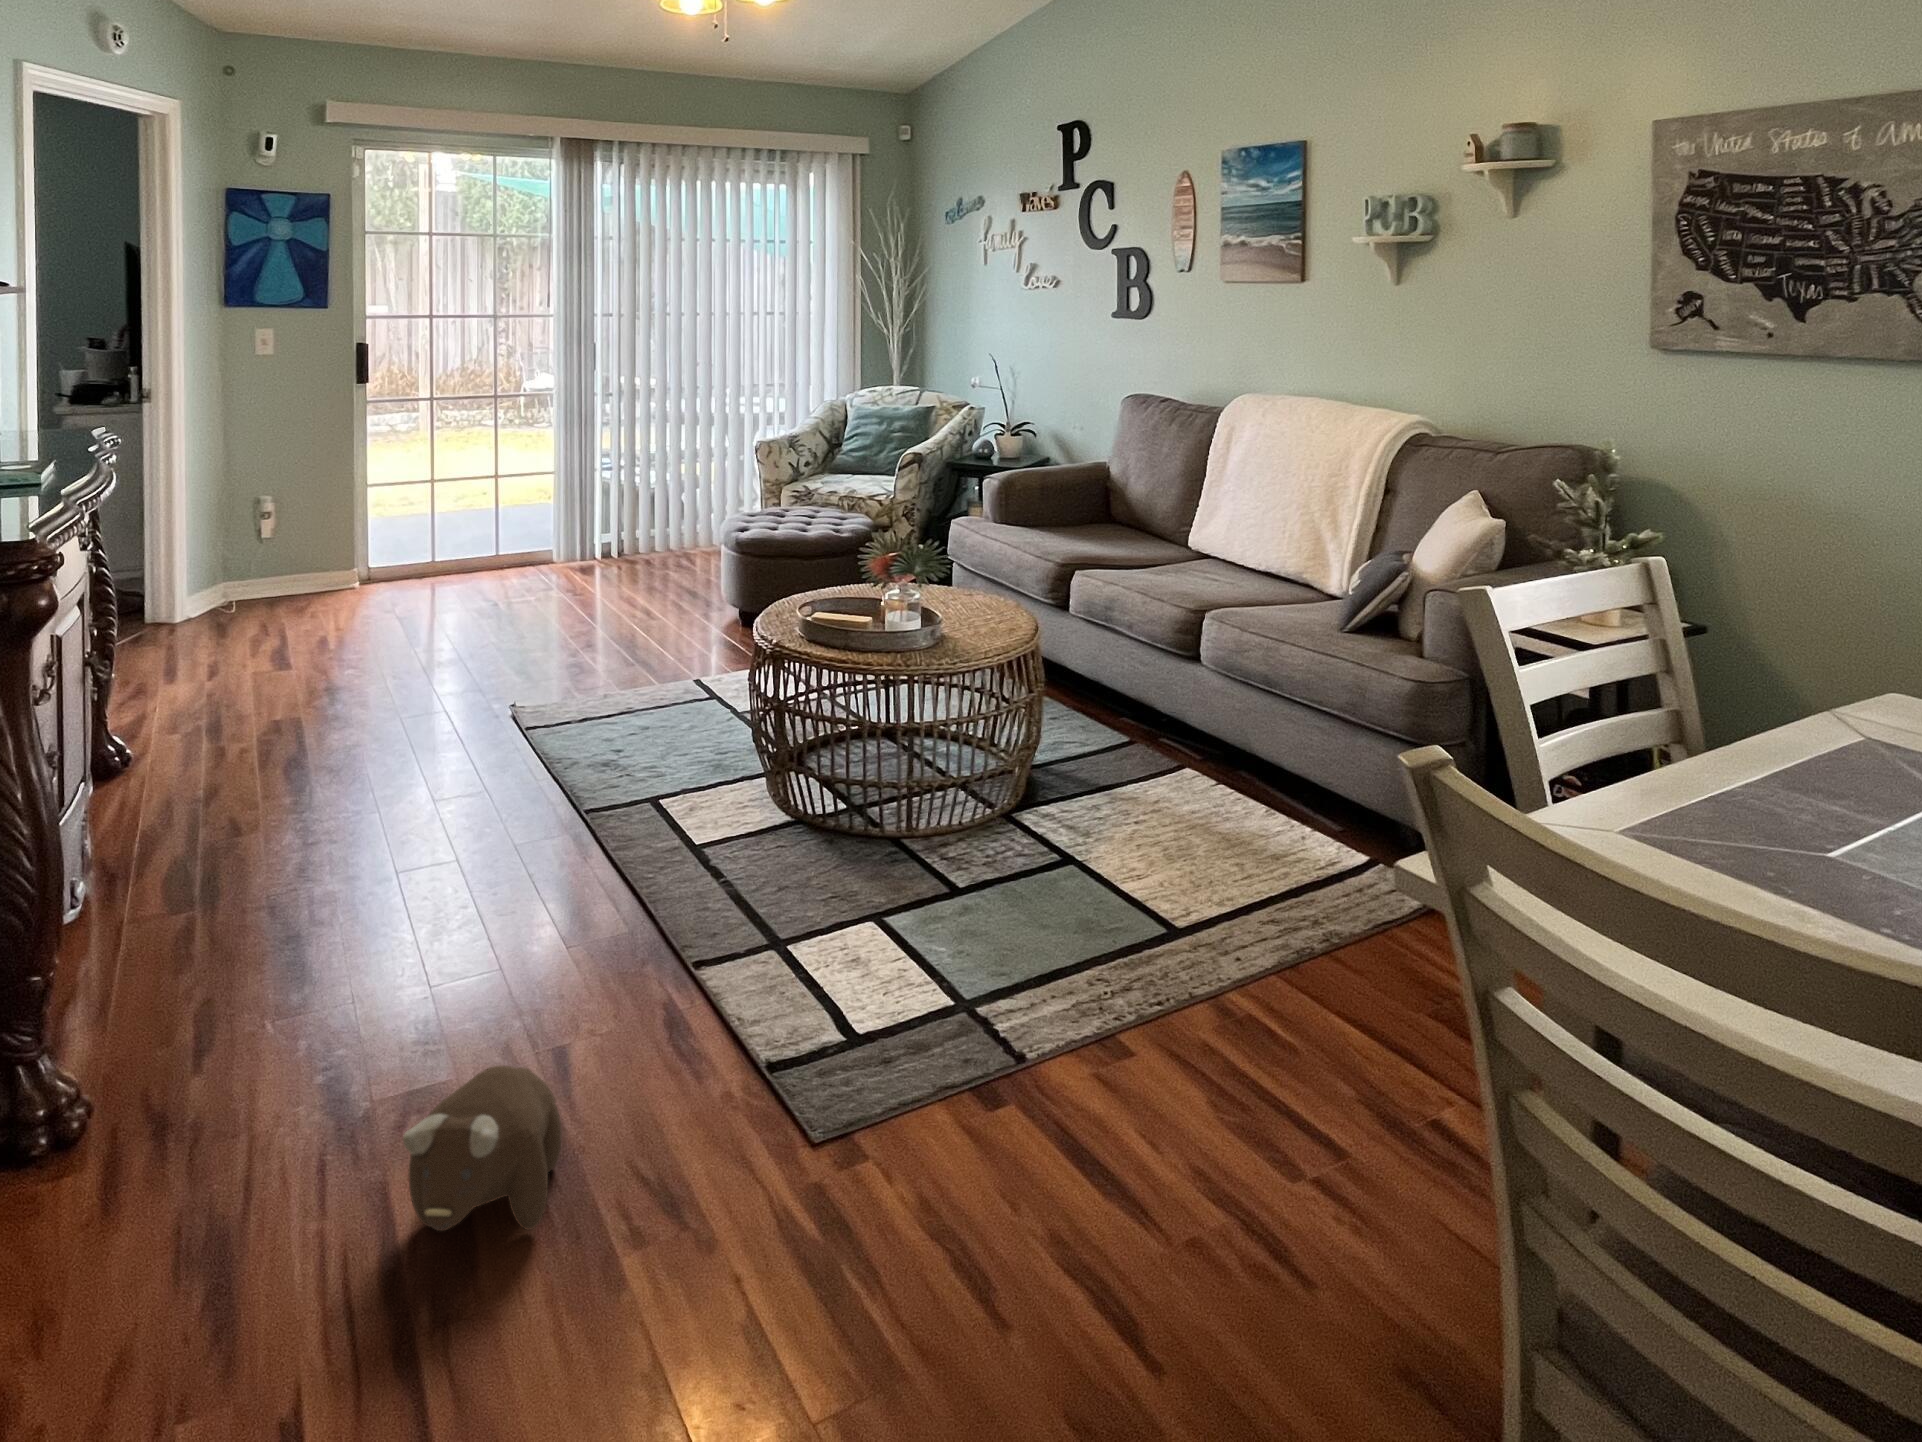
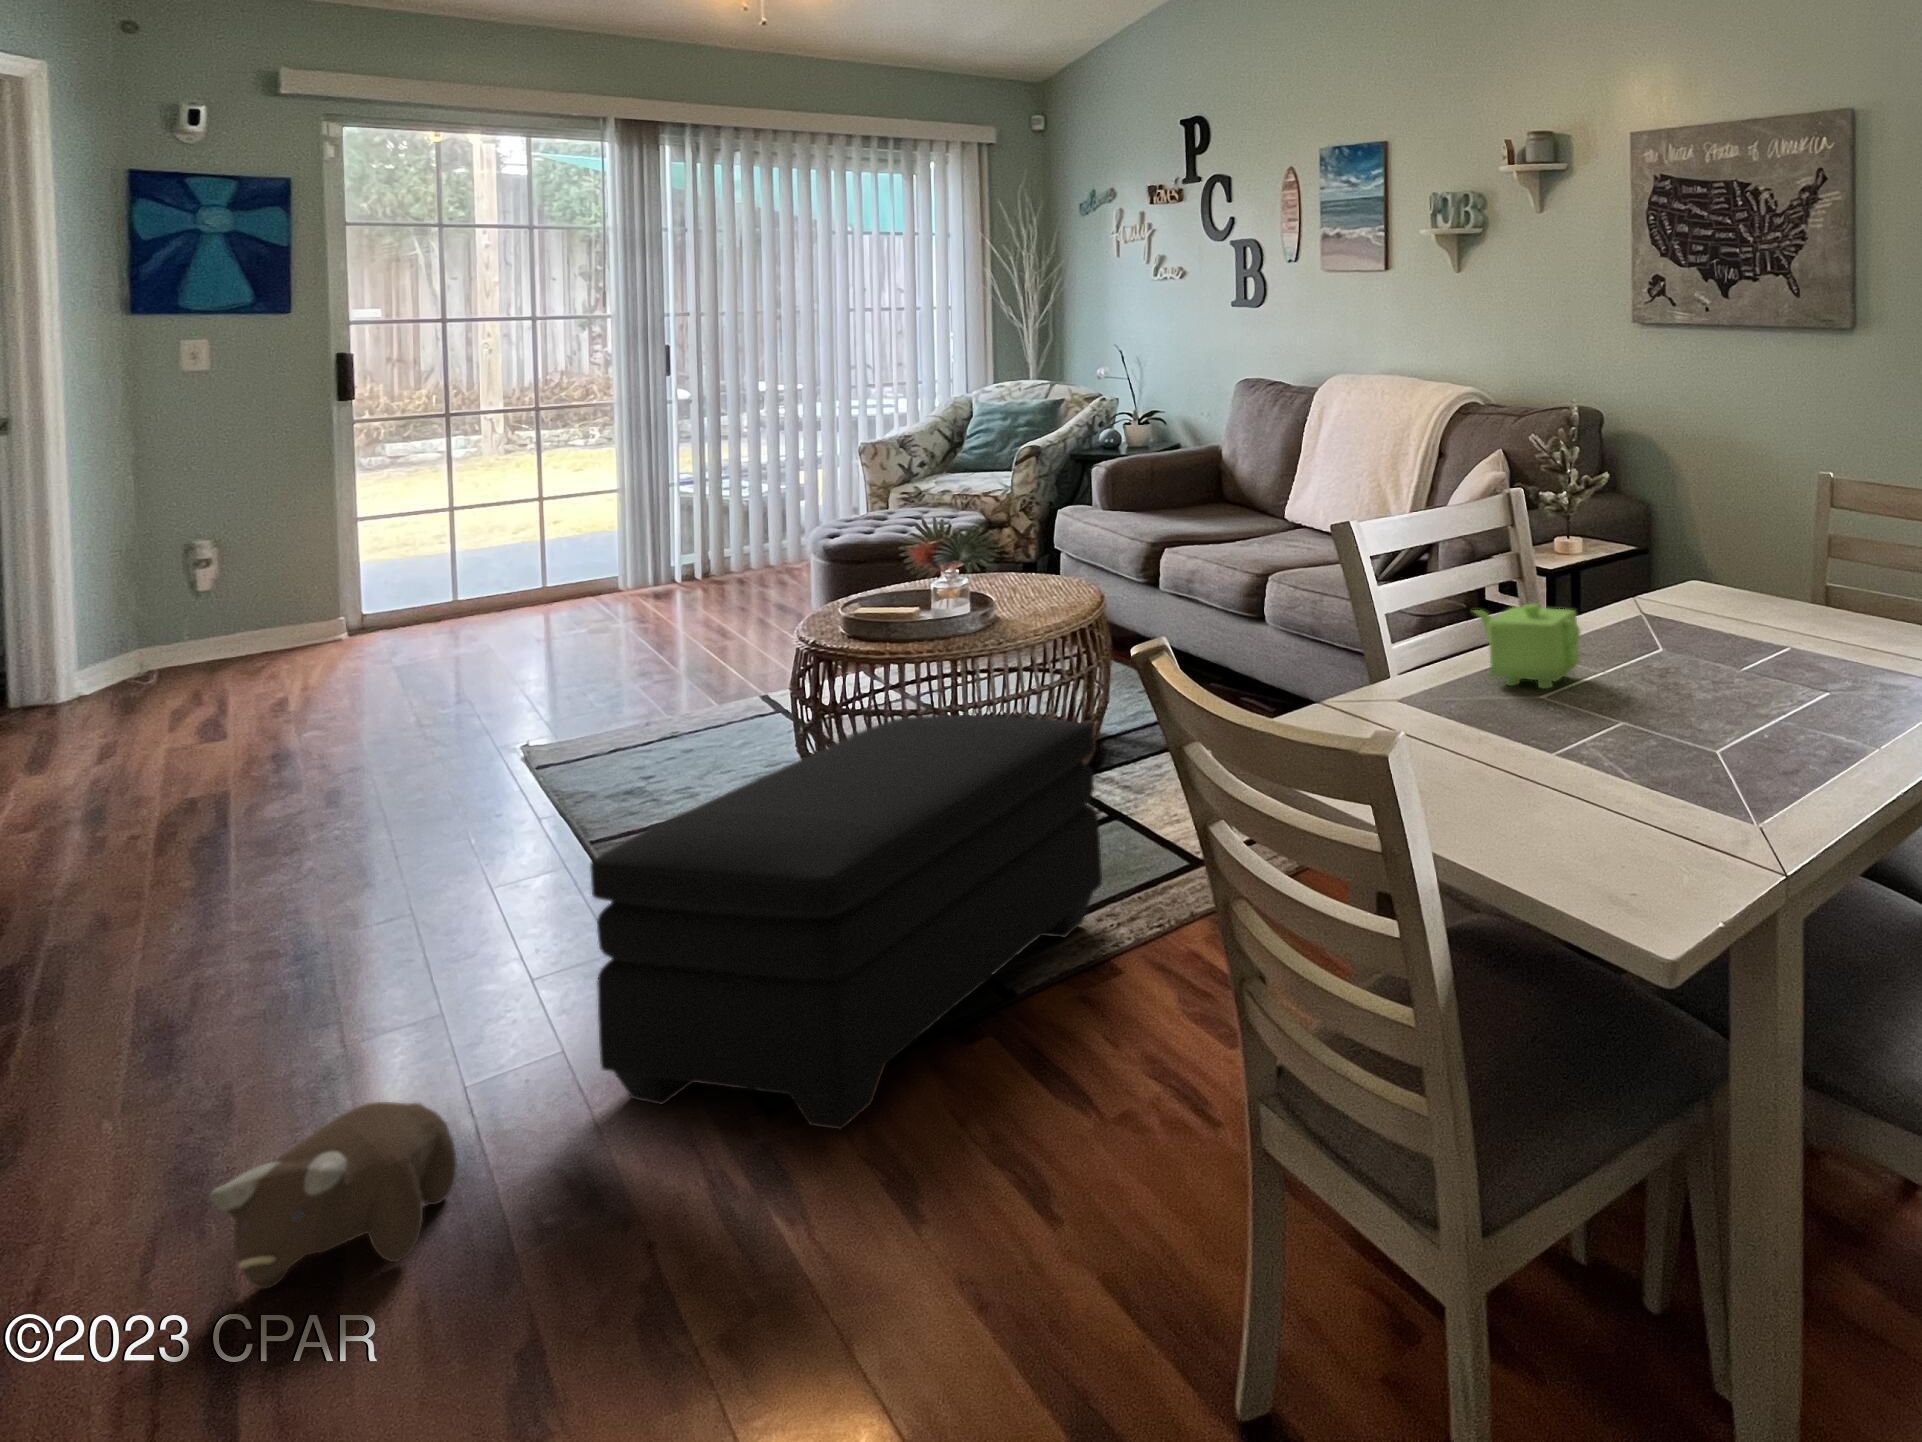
teapot: none [1681,727,1877,851] -> present [1474,604,1580,688]
ottoman: none [656,736,1091,1188] -> present [590,715,1102,1130]

